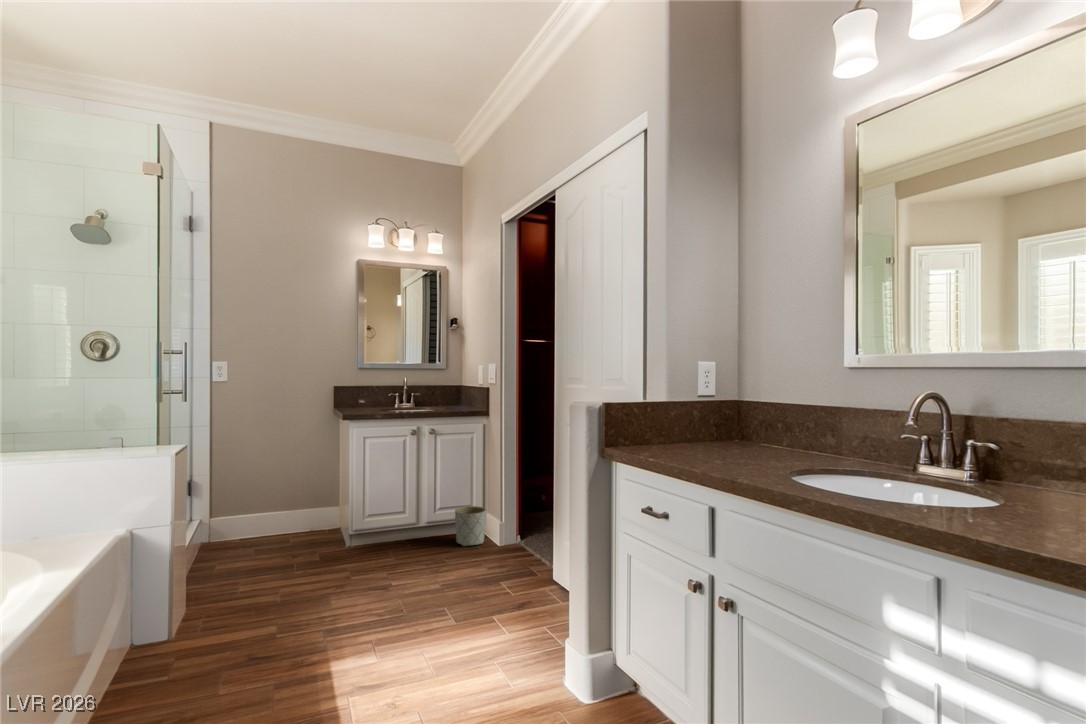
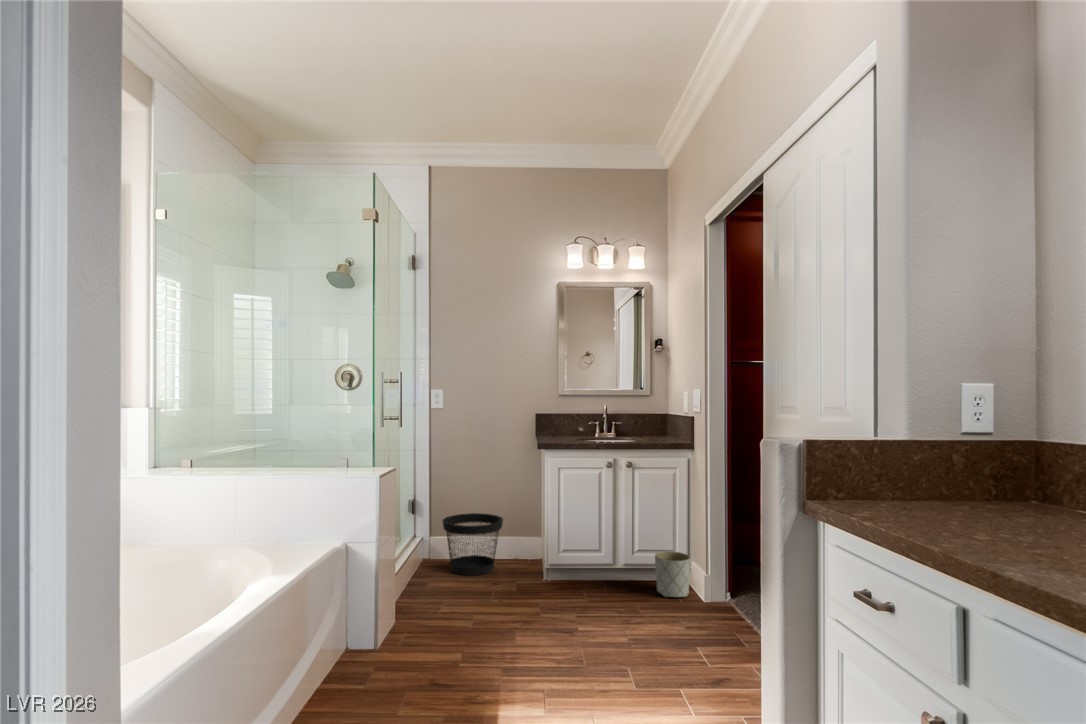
wastebasket: none [233,490,302,553] -> present [443,513,503,575]

